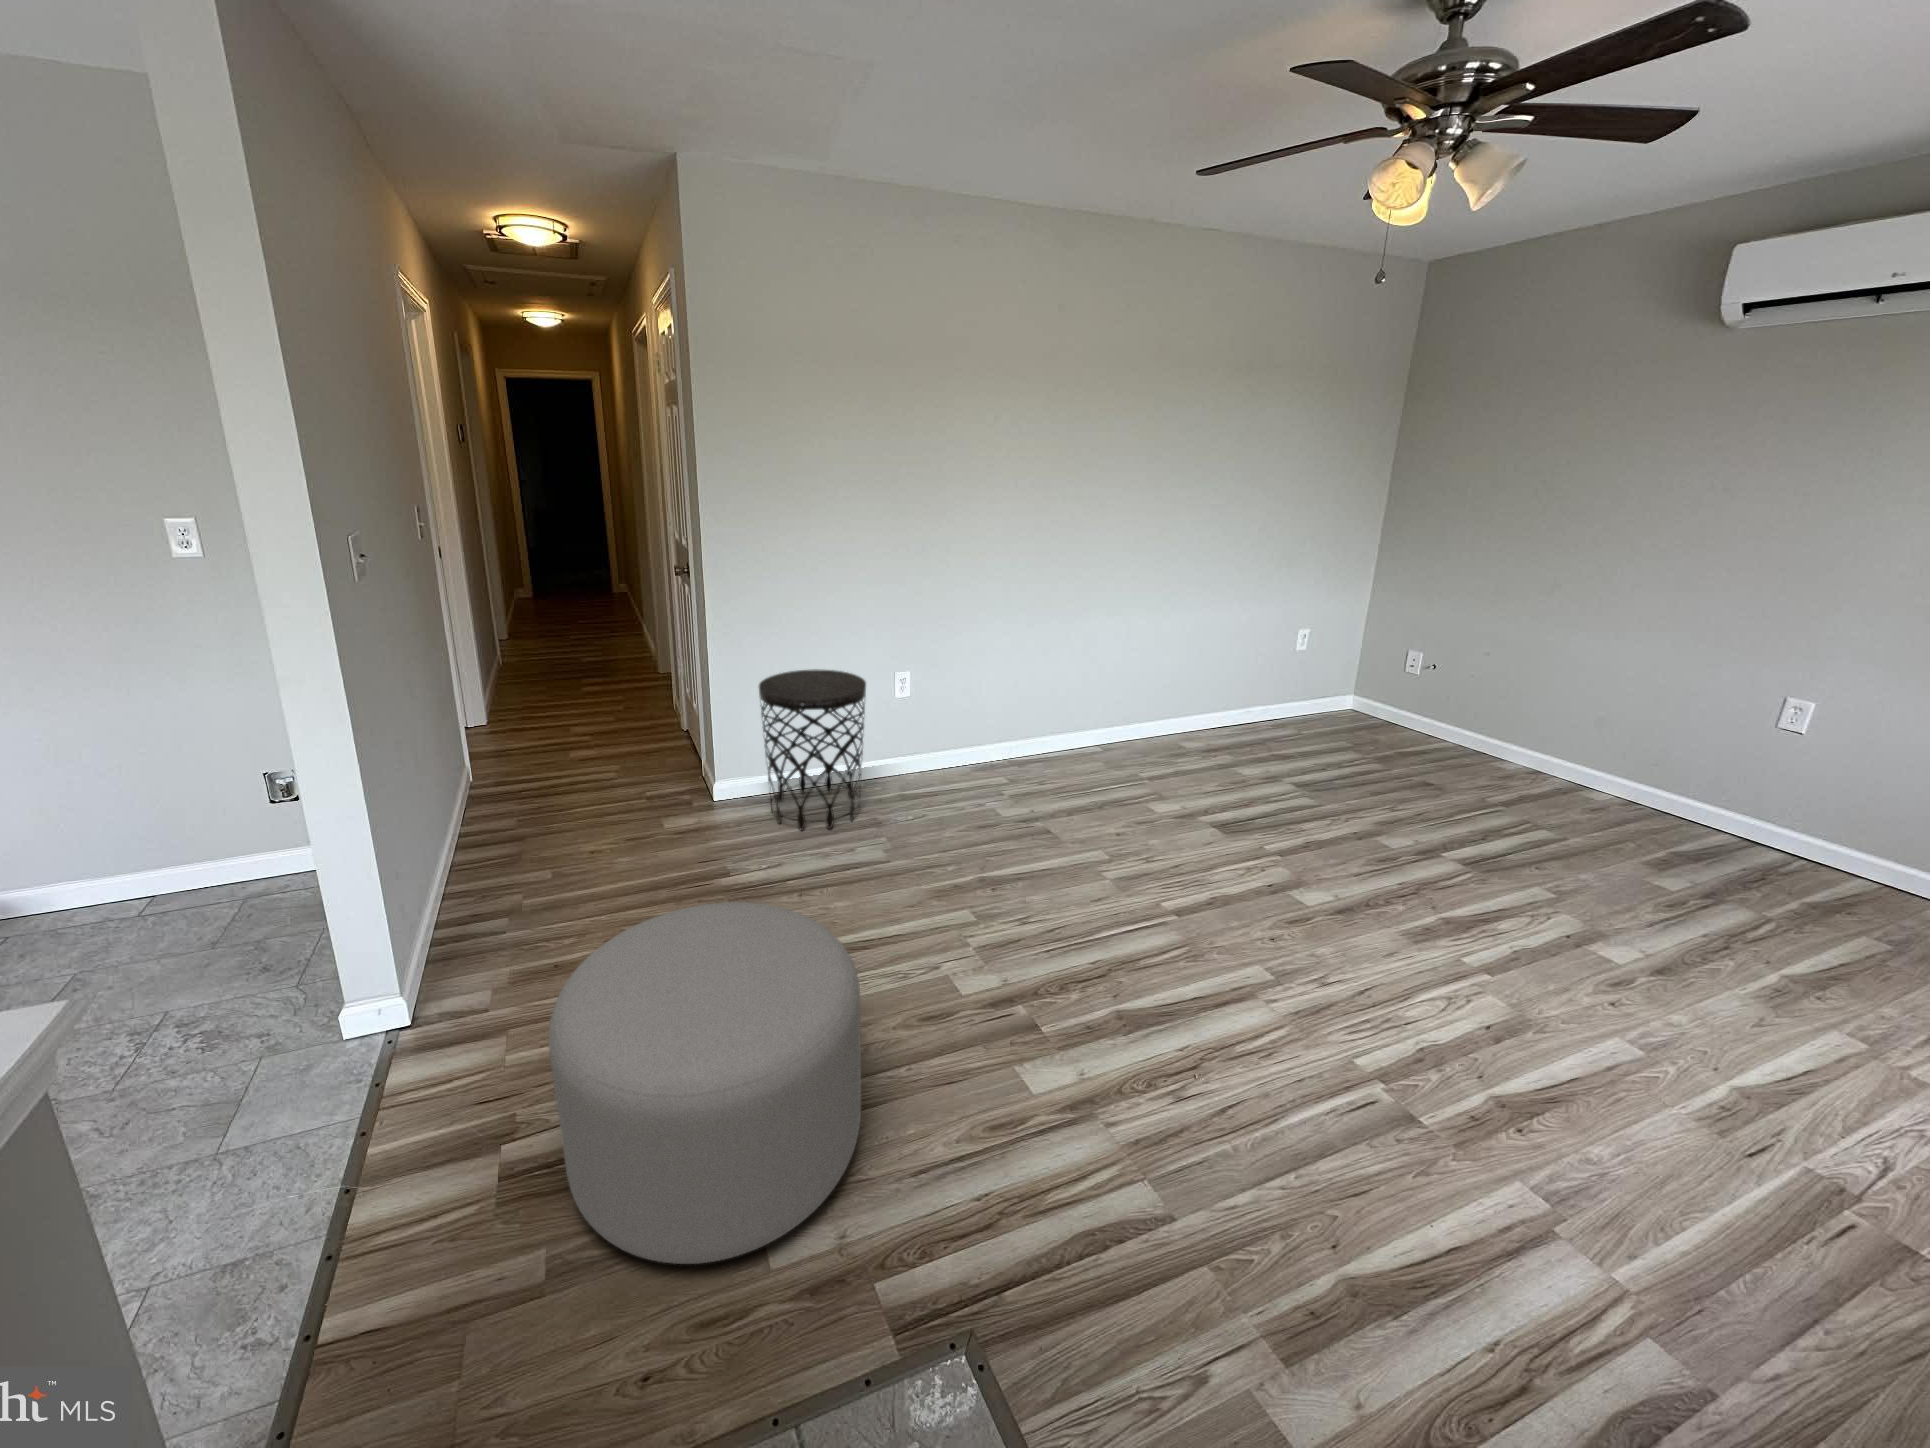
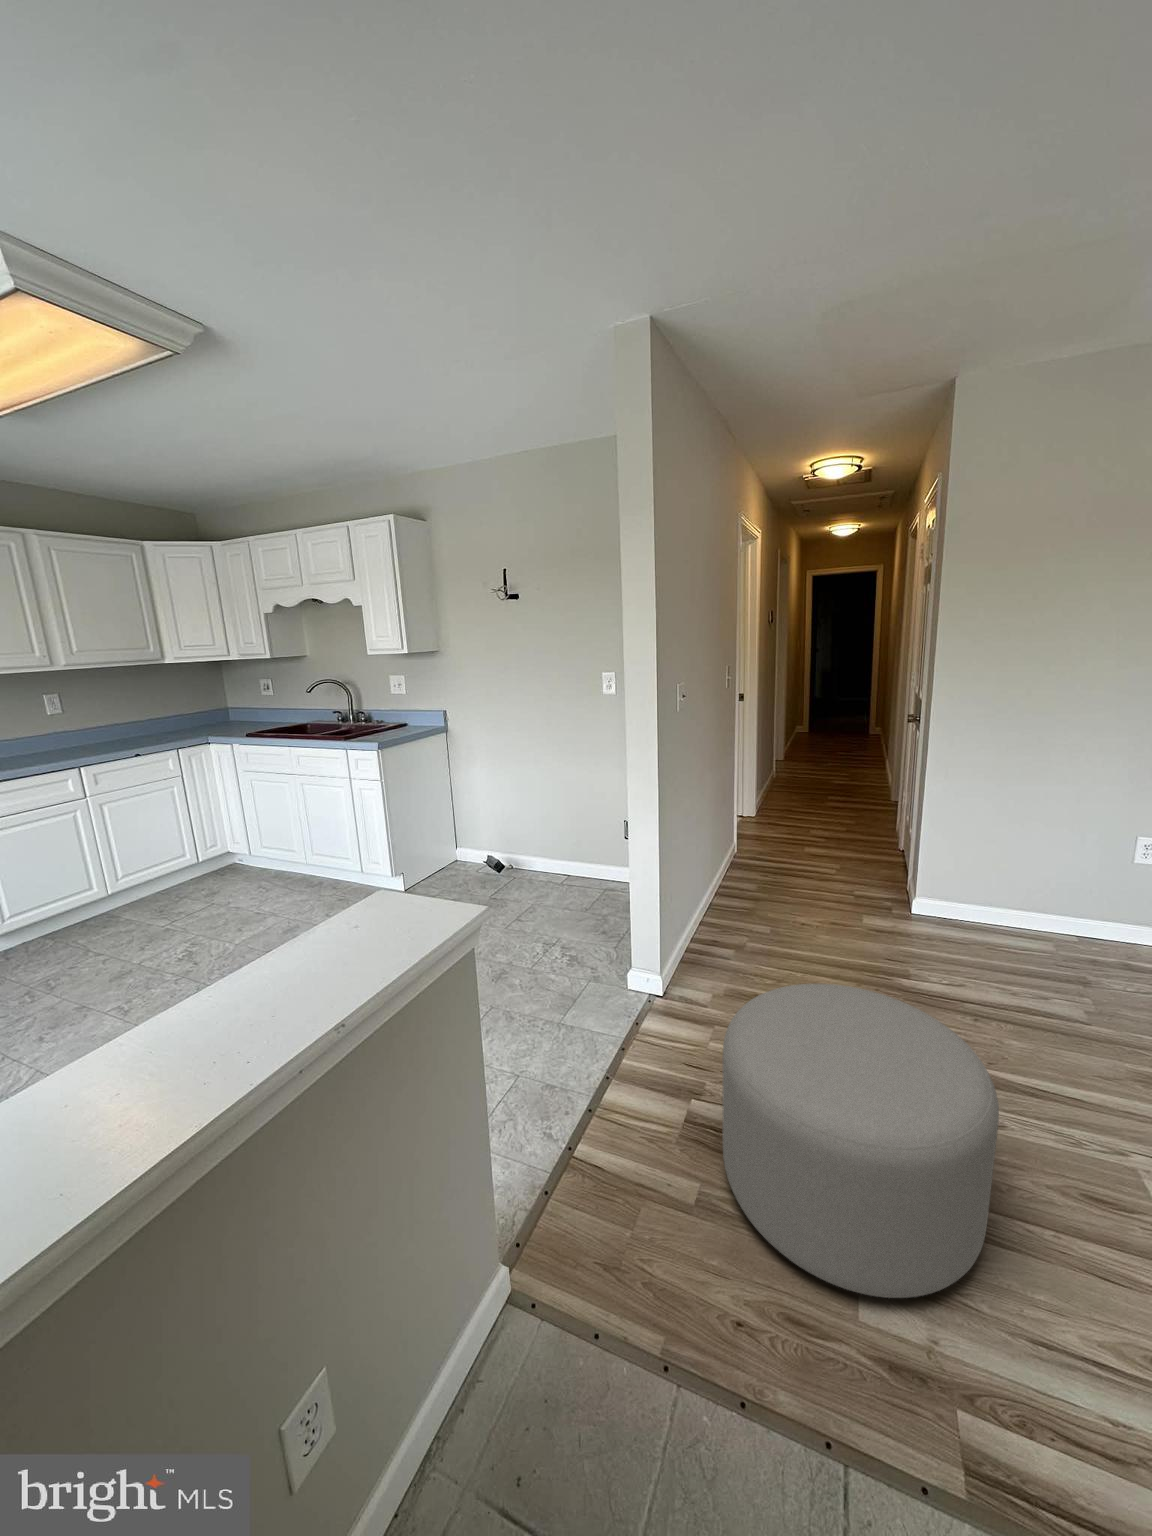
side table: present [759,669,866,831] -> none [966,816,1096,975]

